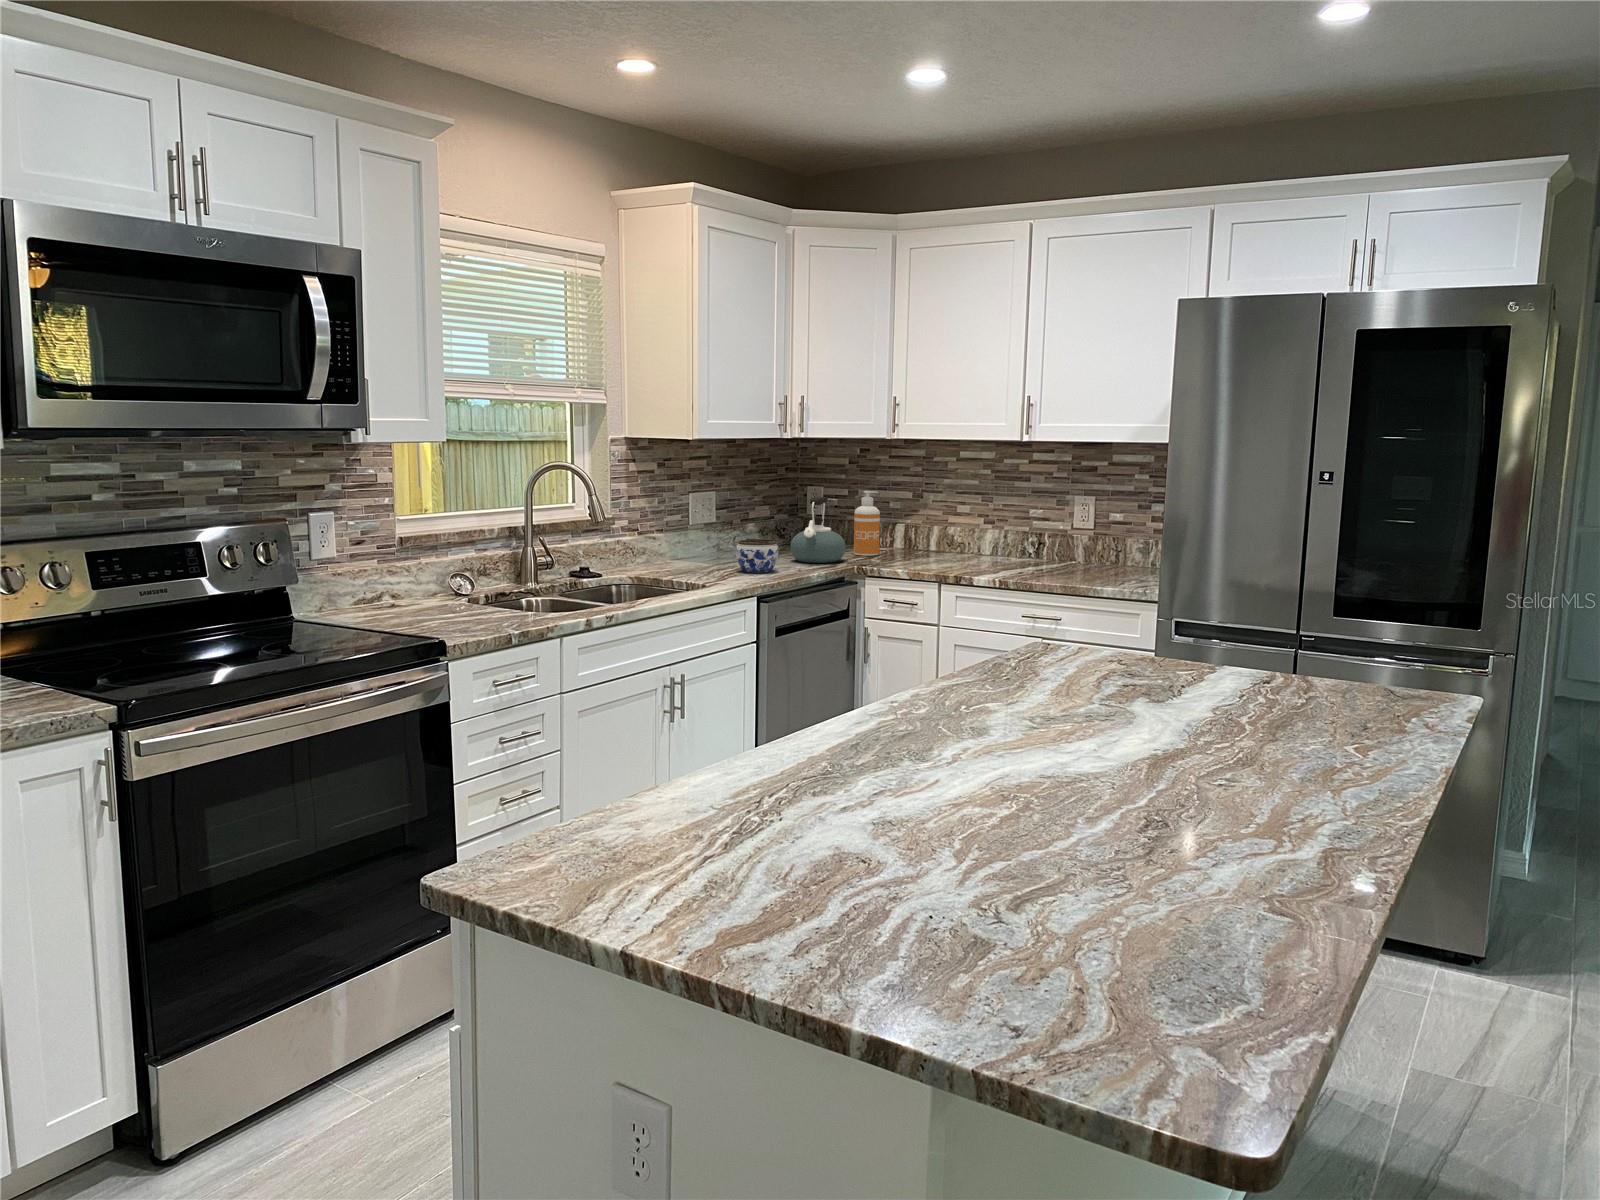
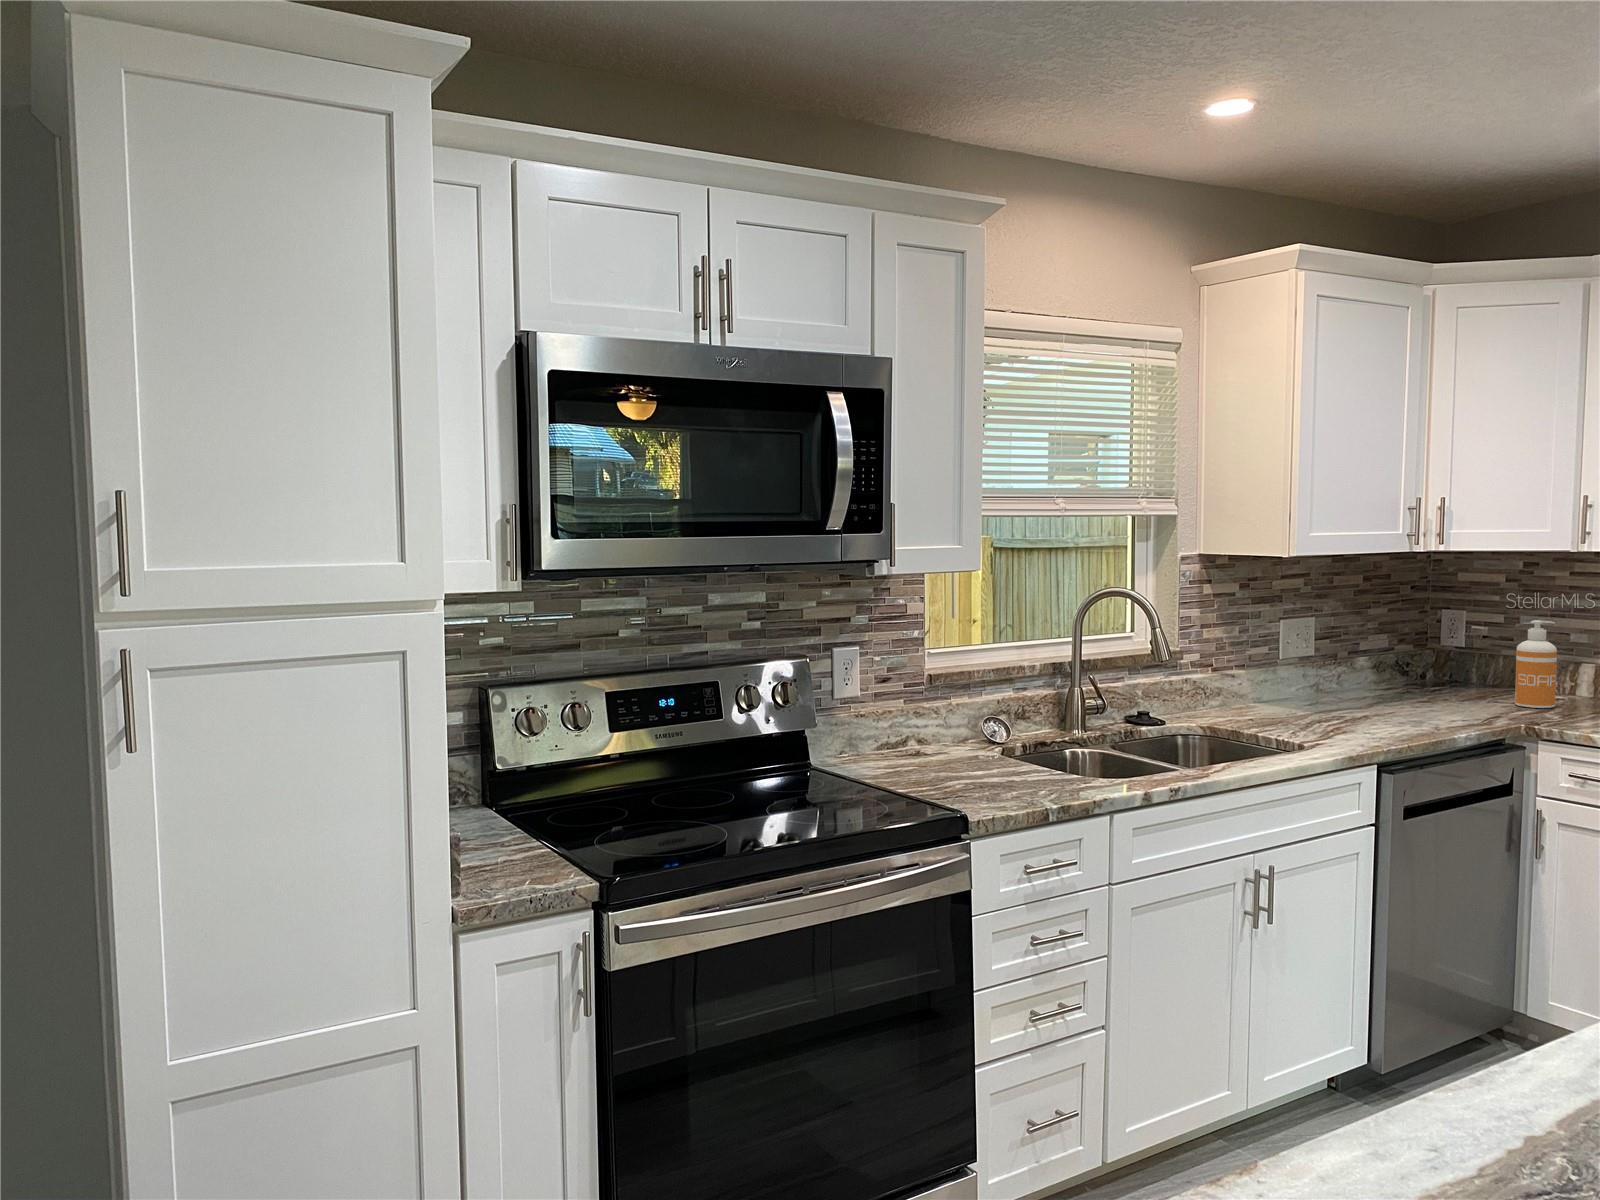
kettle: present [791,497,846,563] -> none [1421,628,1504,717]
jar: present [736,539,778,573] -> none [1344,683,1406,728]

